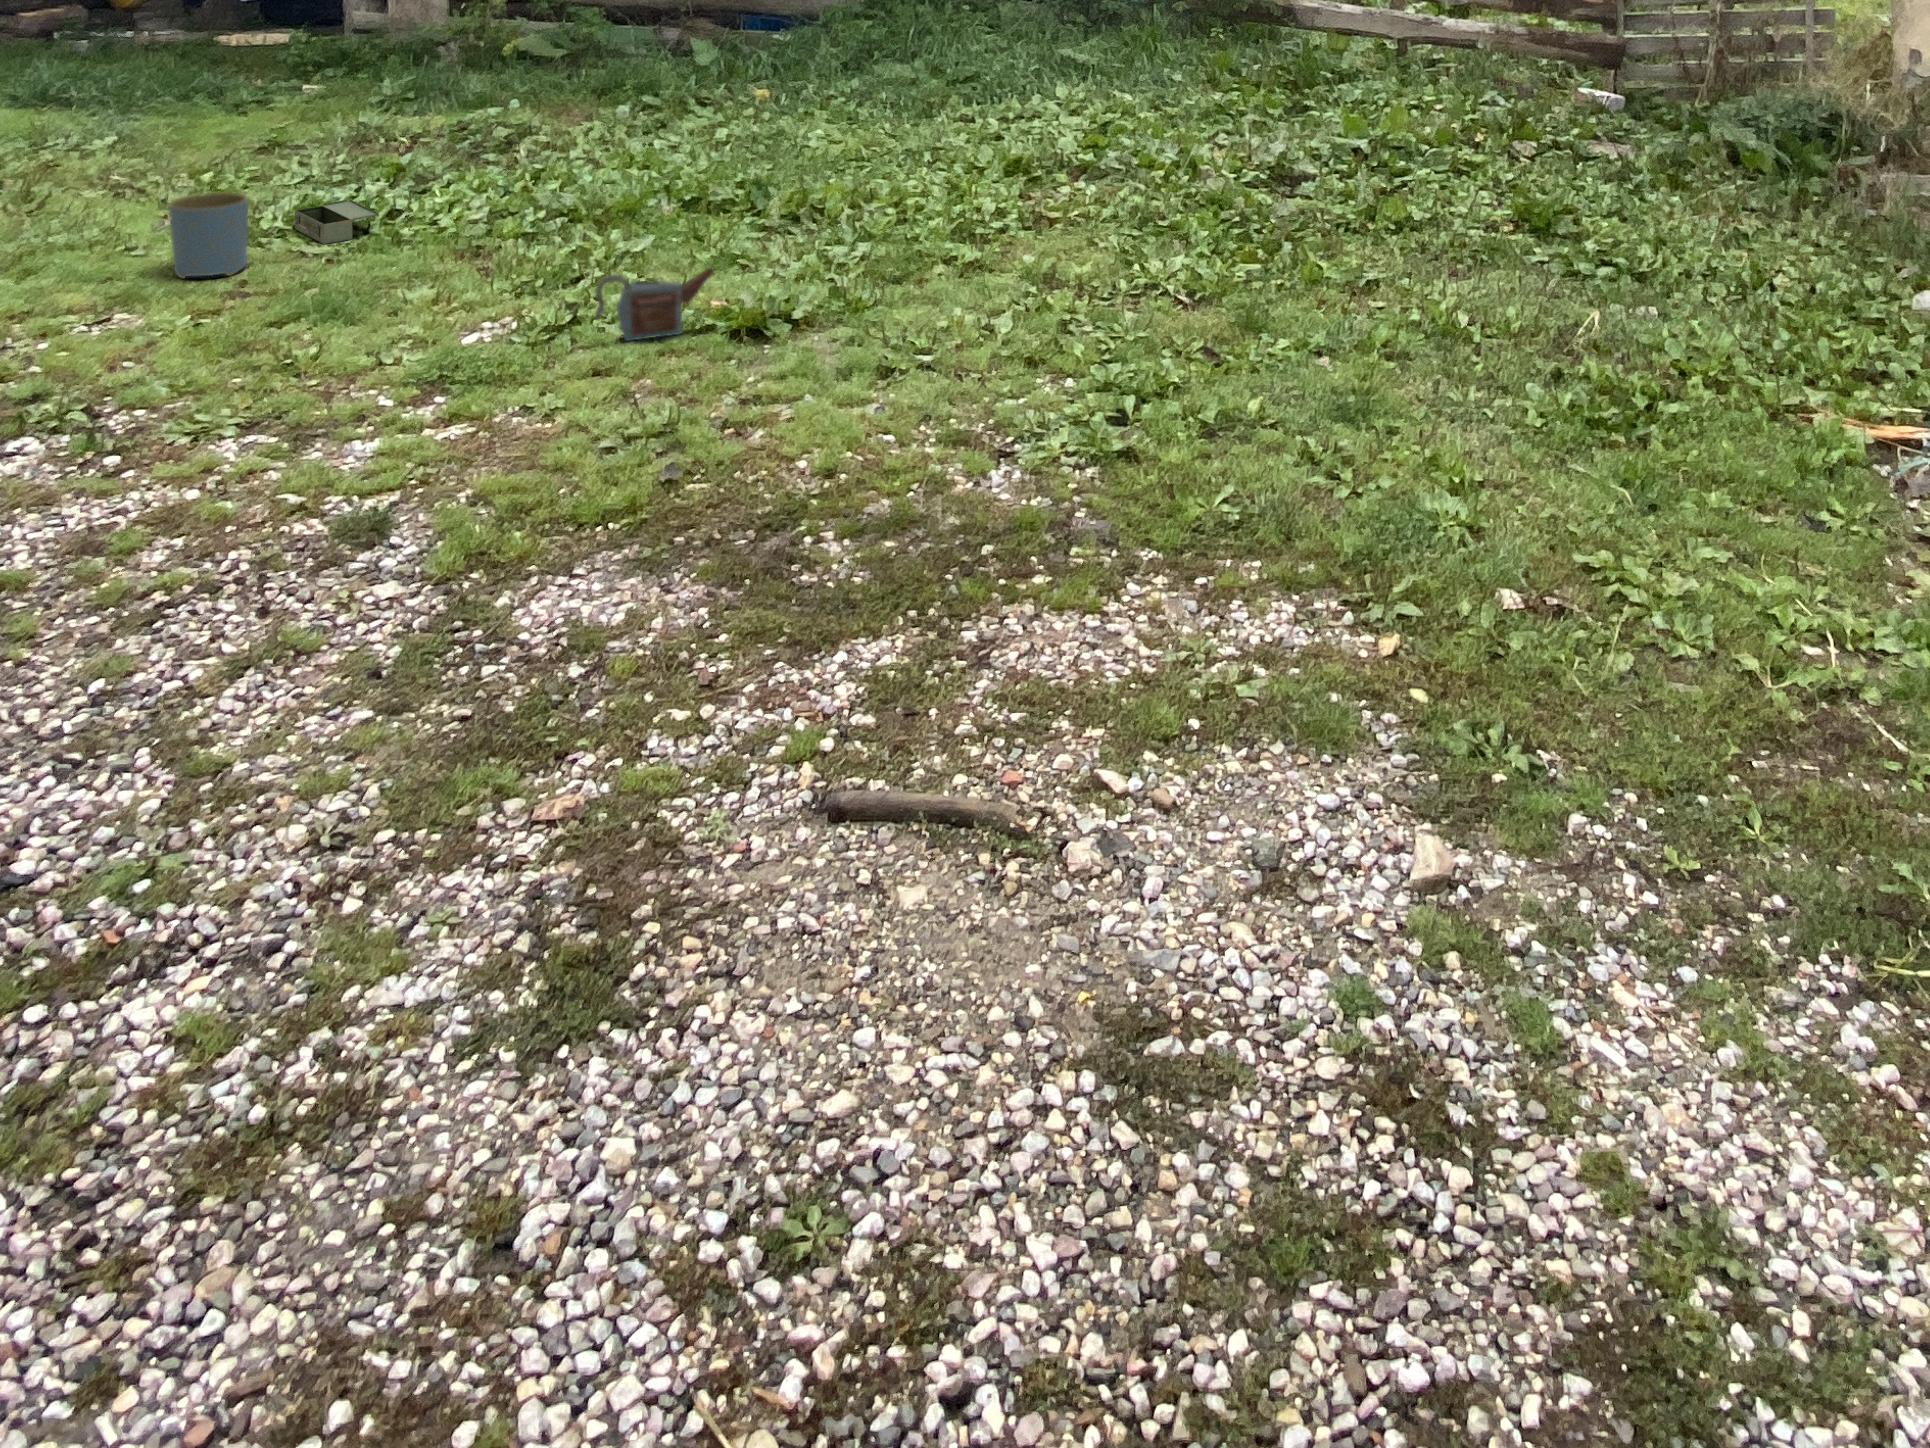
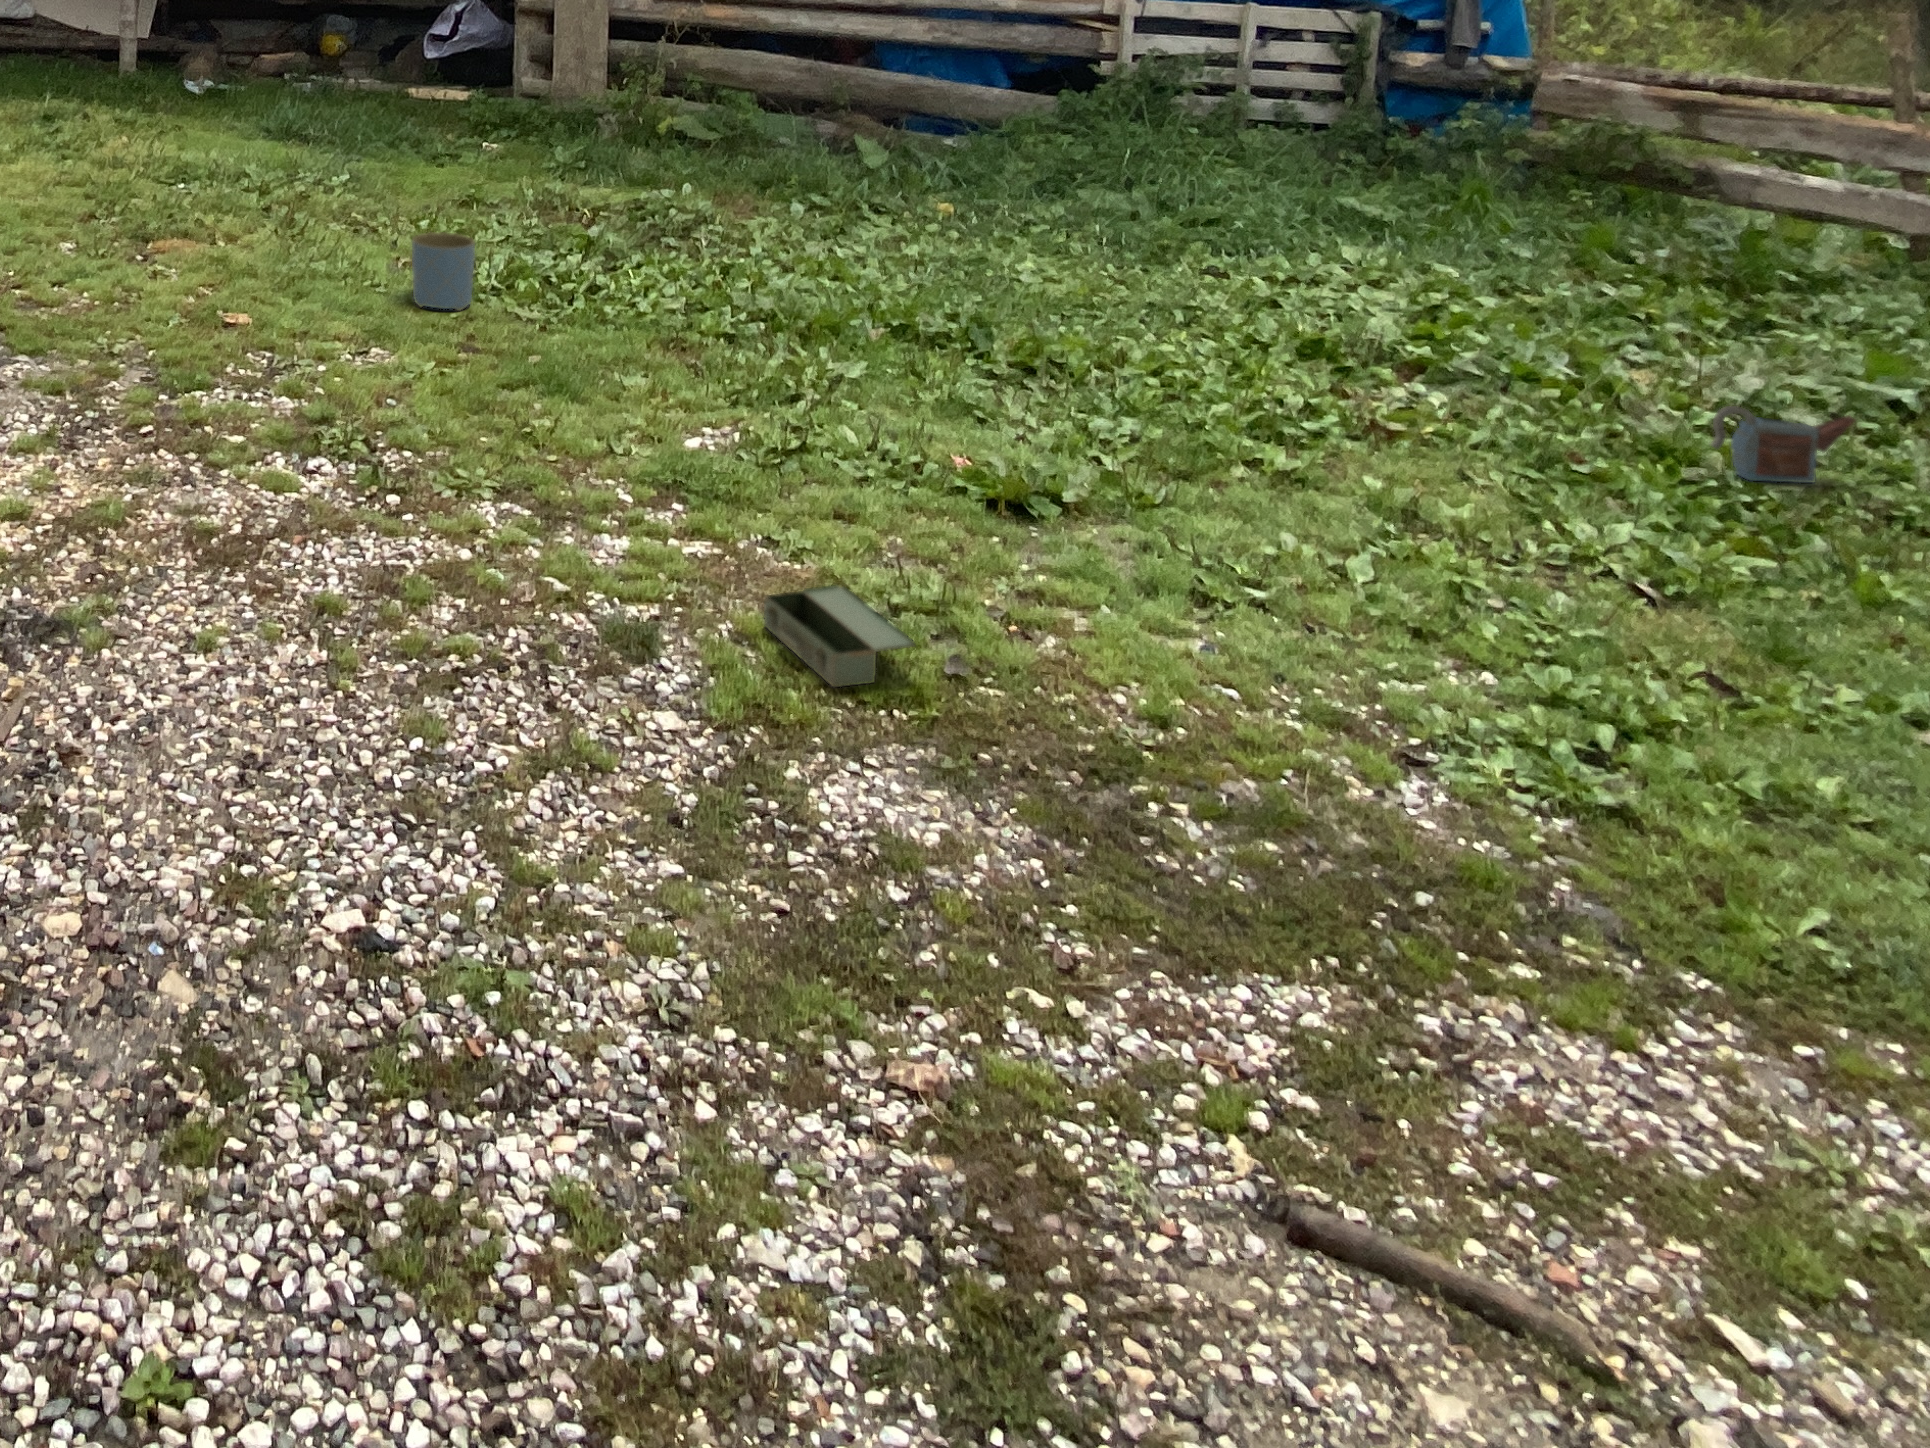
toolbox: present [295,200,379,244] -> present [764,585,915,687]
watering can: present [595,268,714,341] -> present [1711,406,1856,483]

